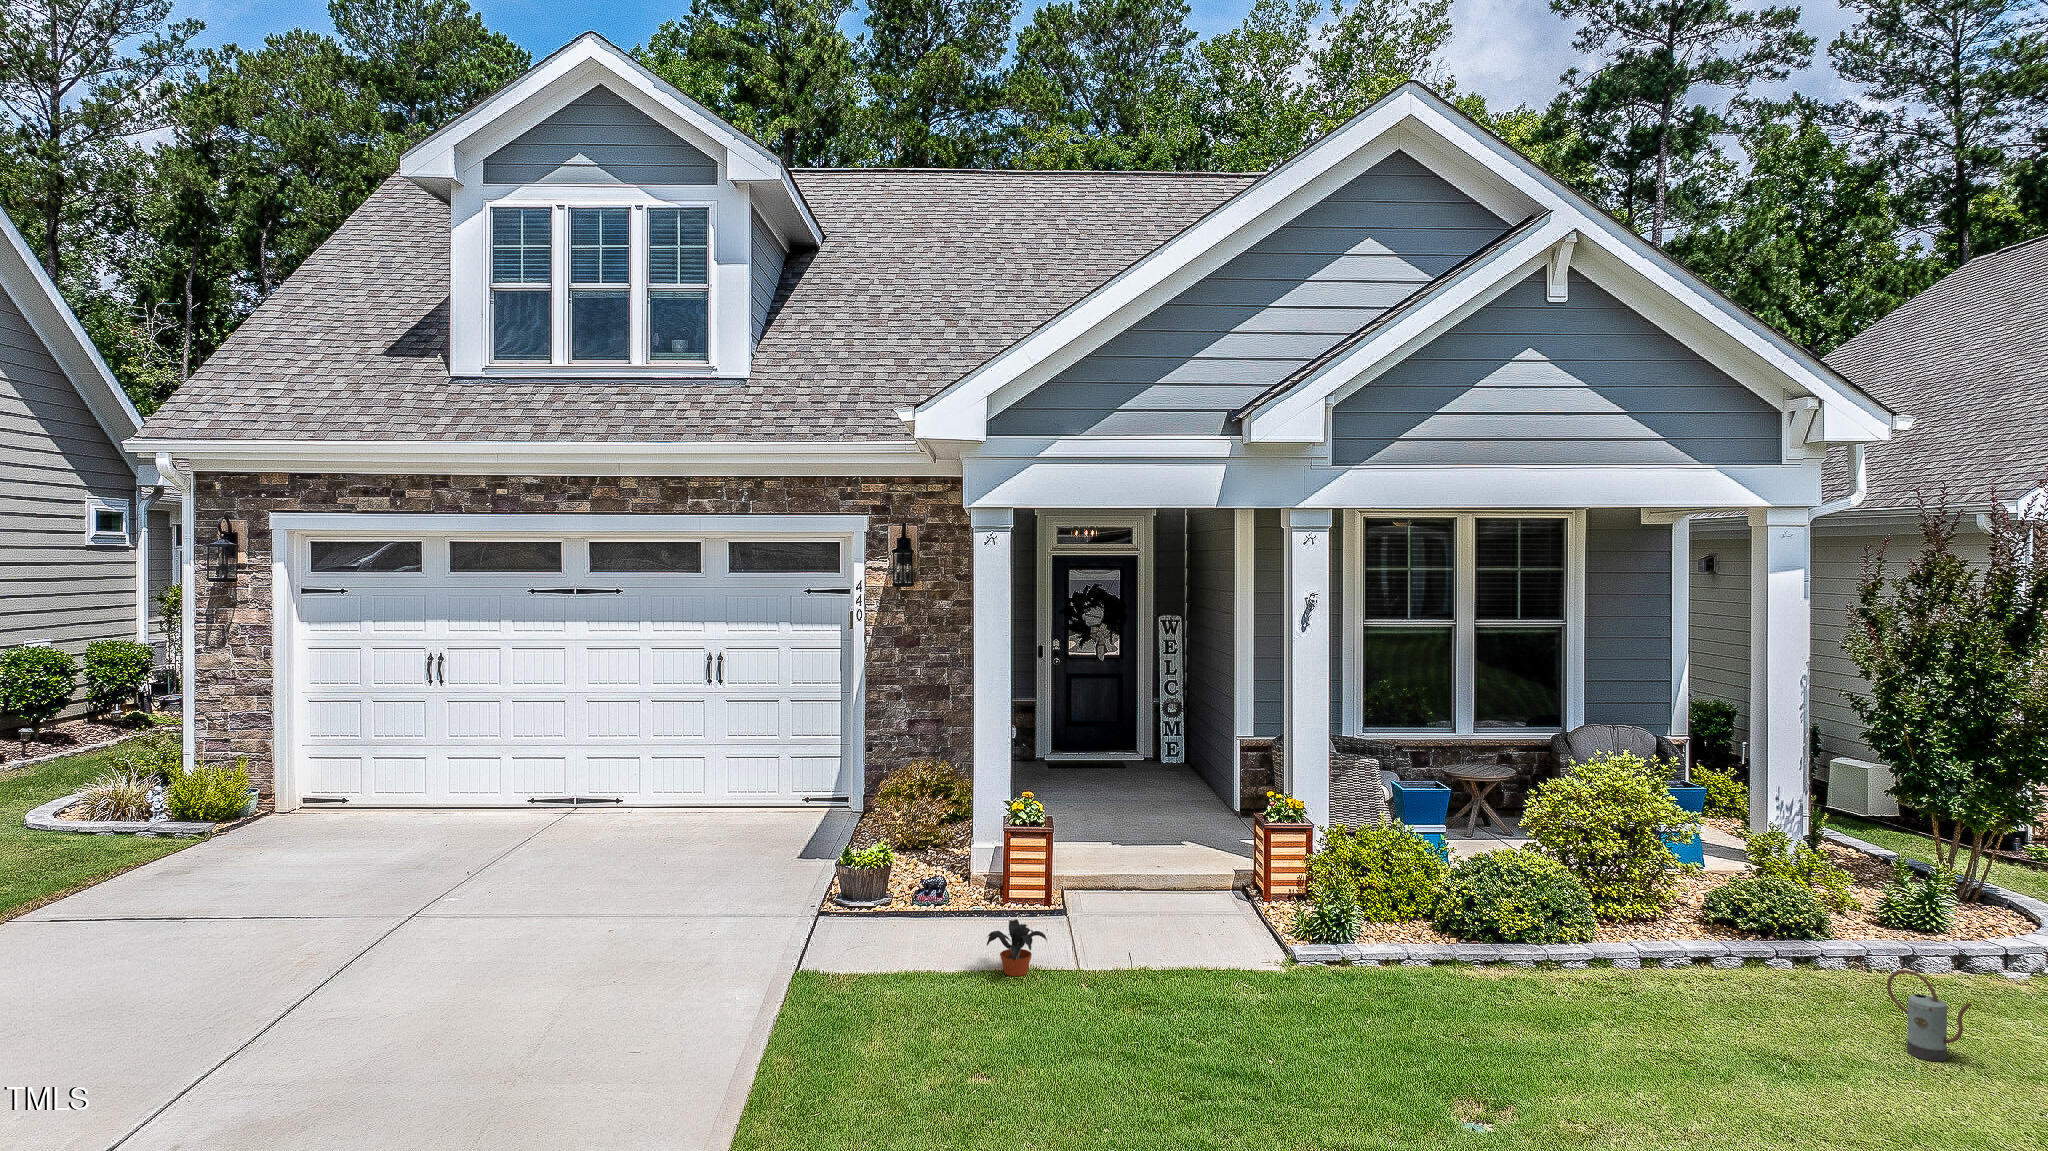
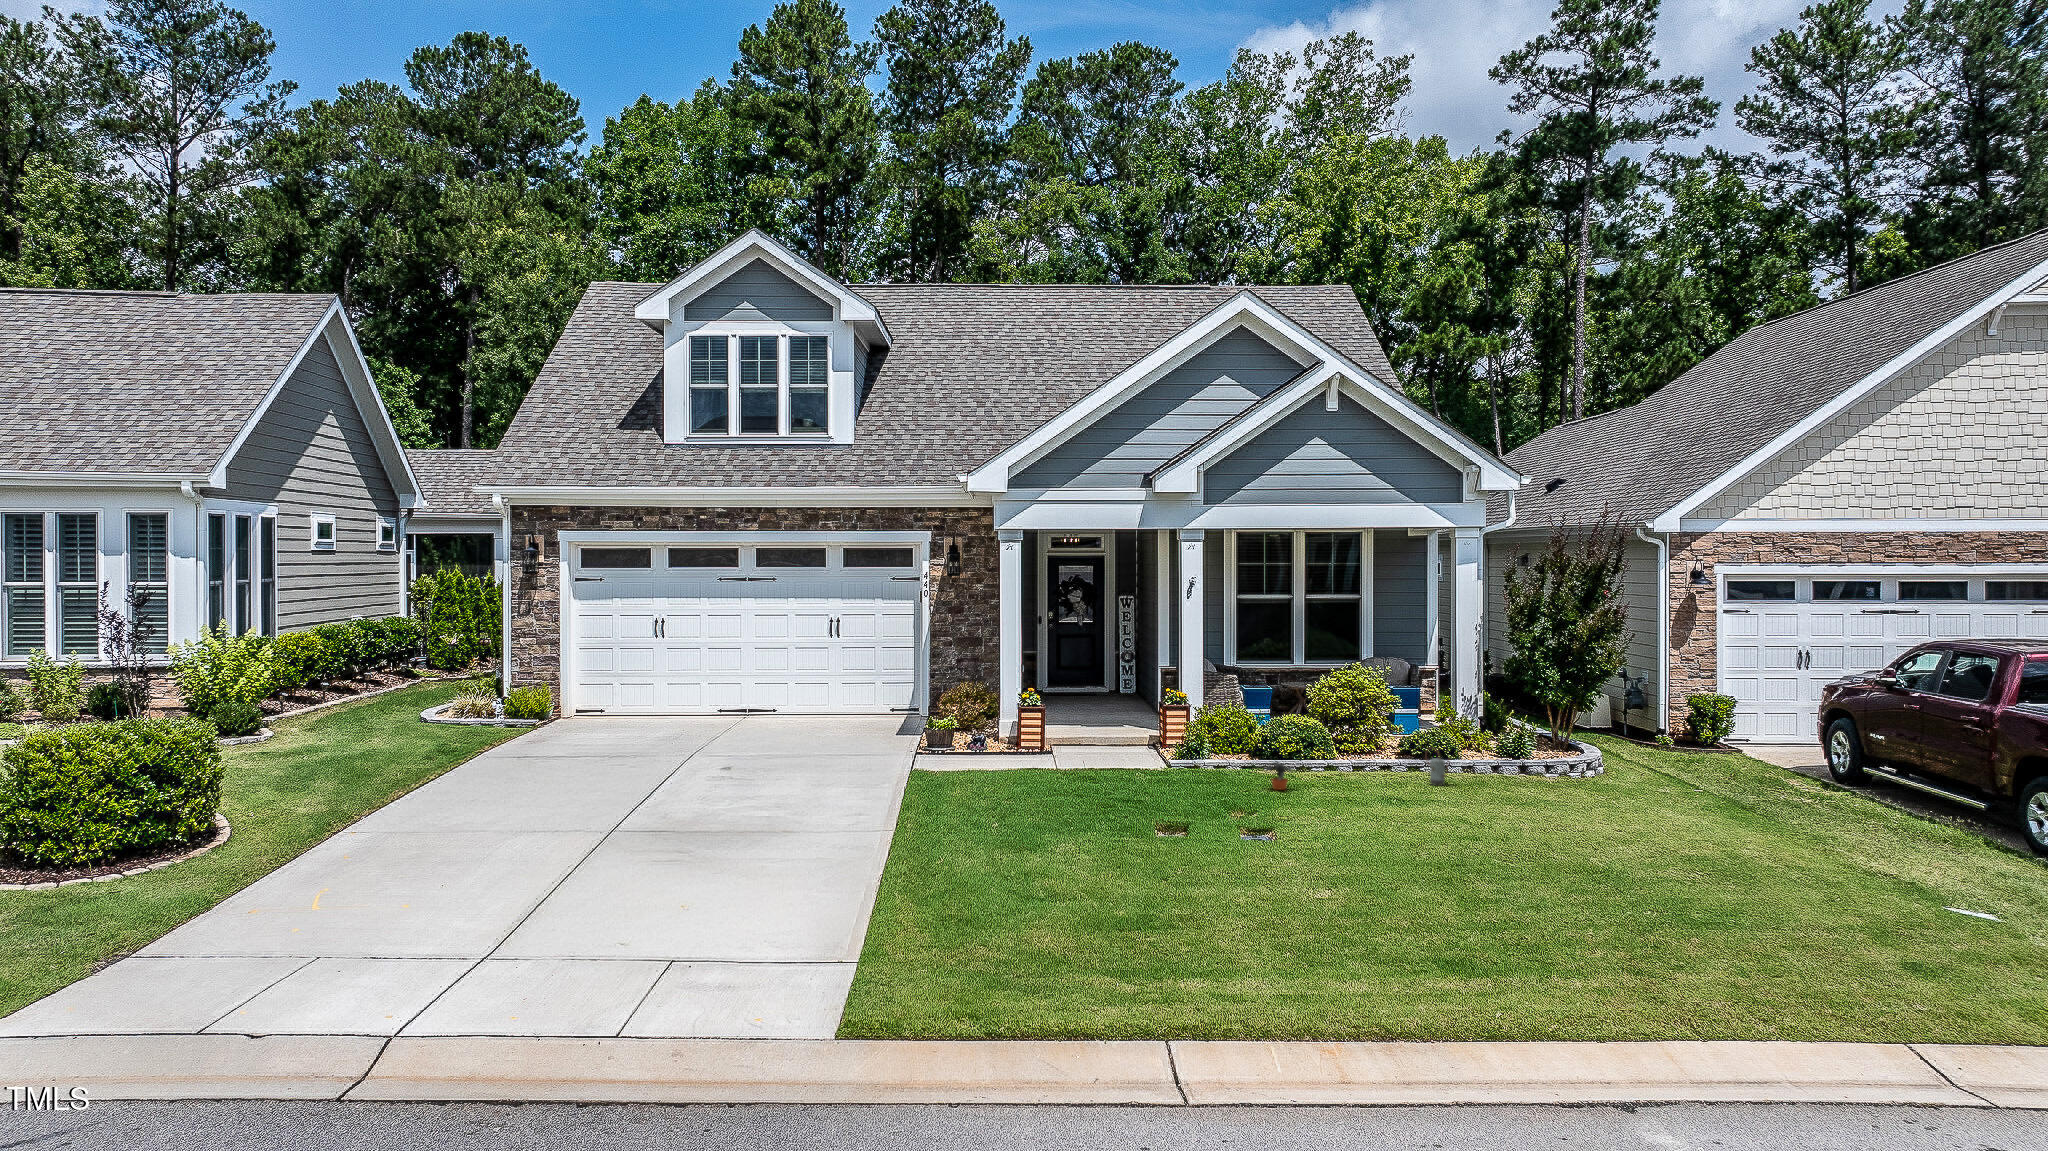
potted plant: present [987,919,1047,976] -> present [1266,762,1292,790]

